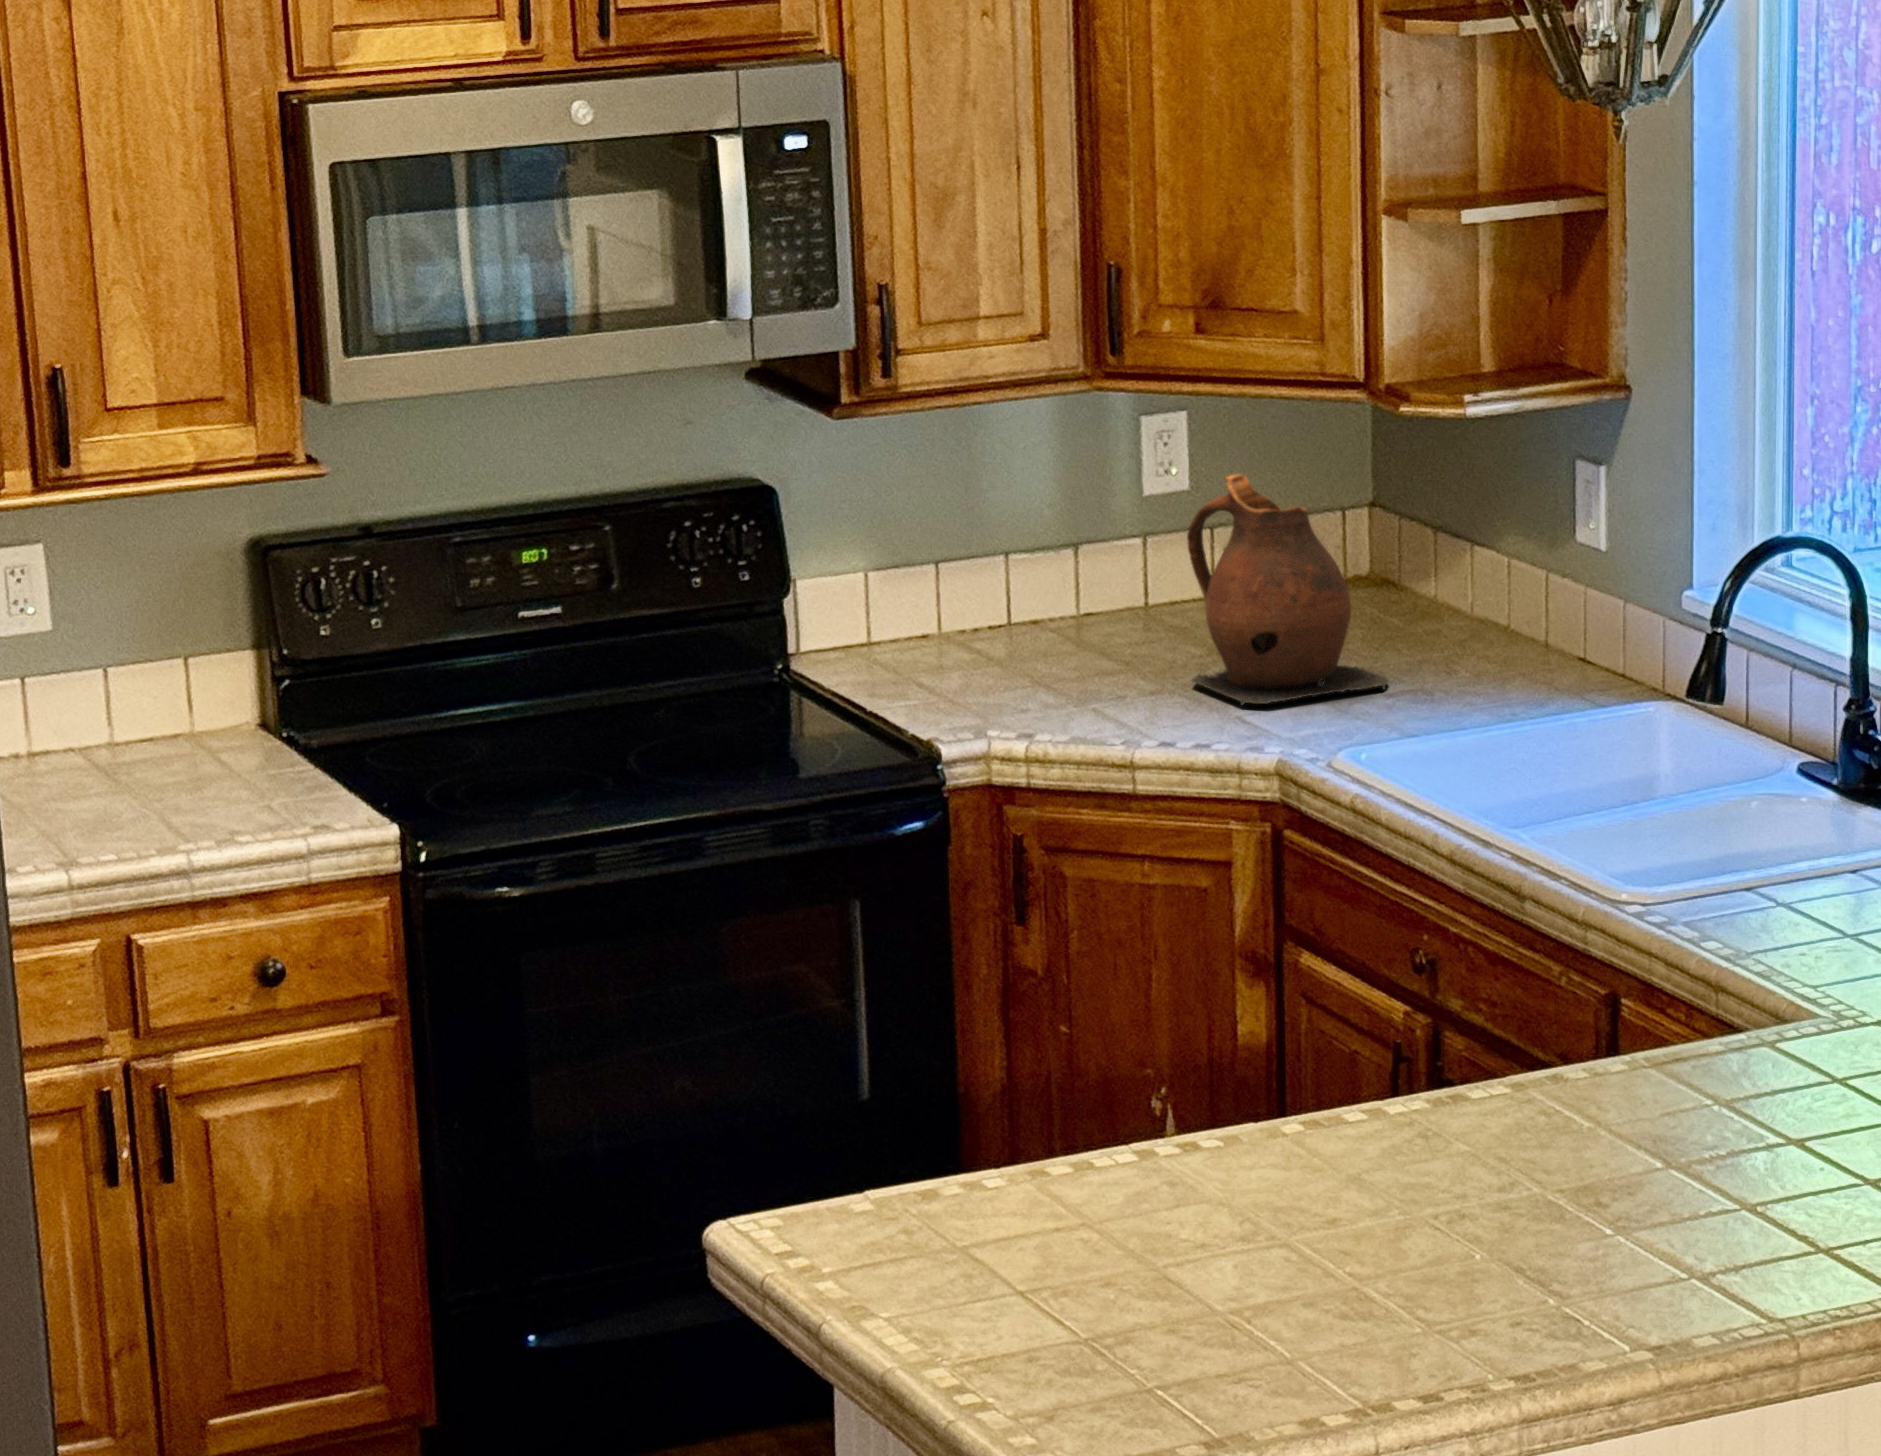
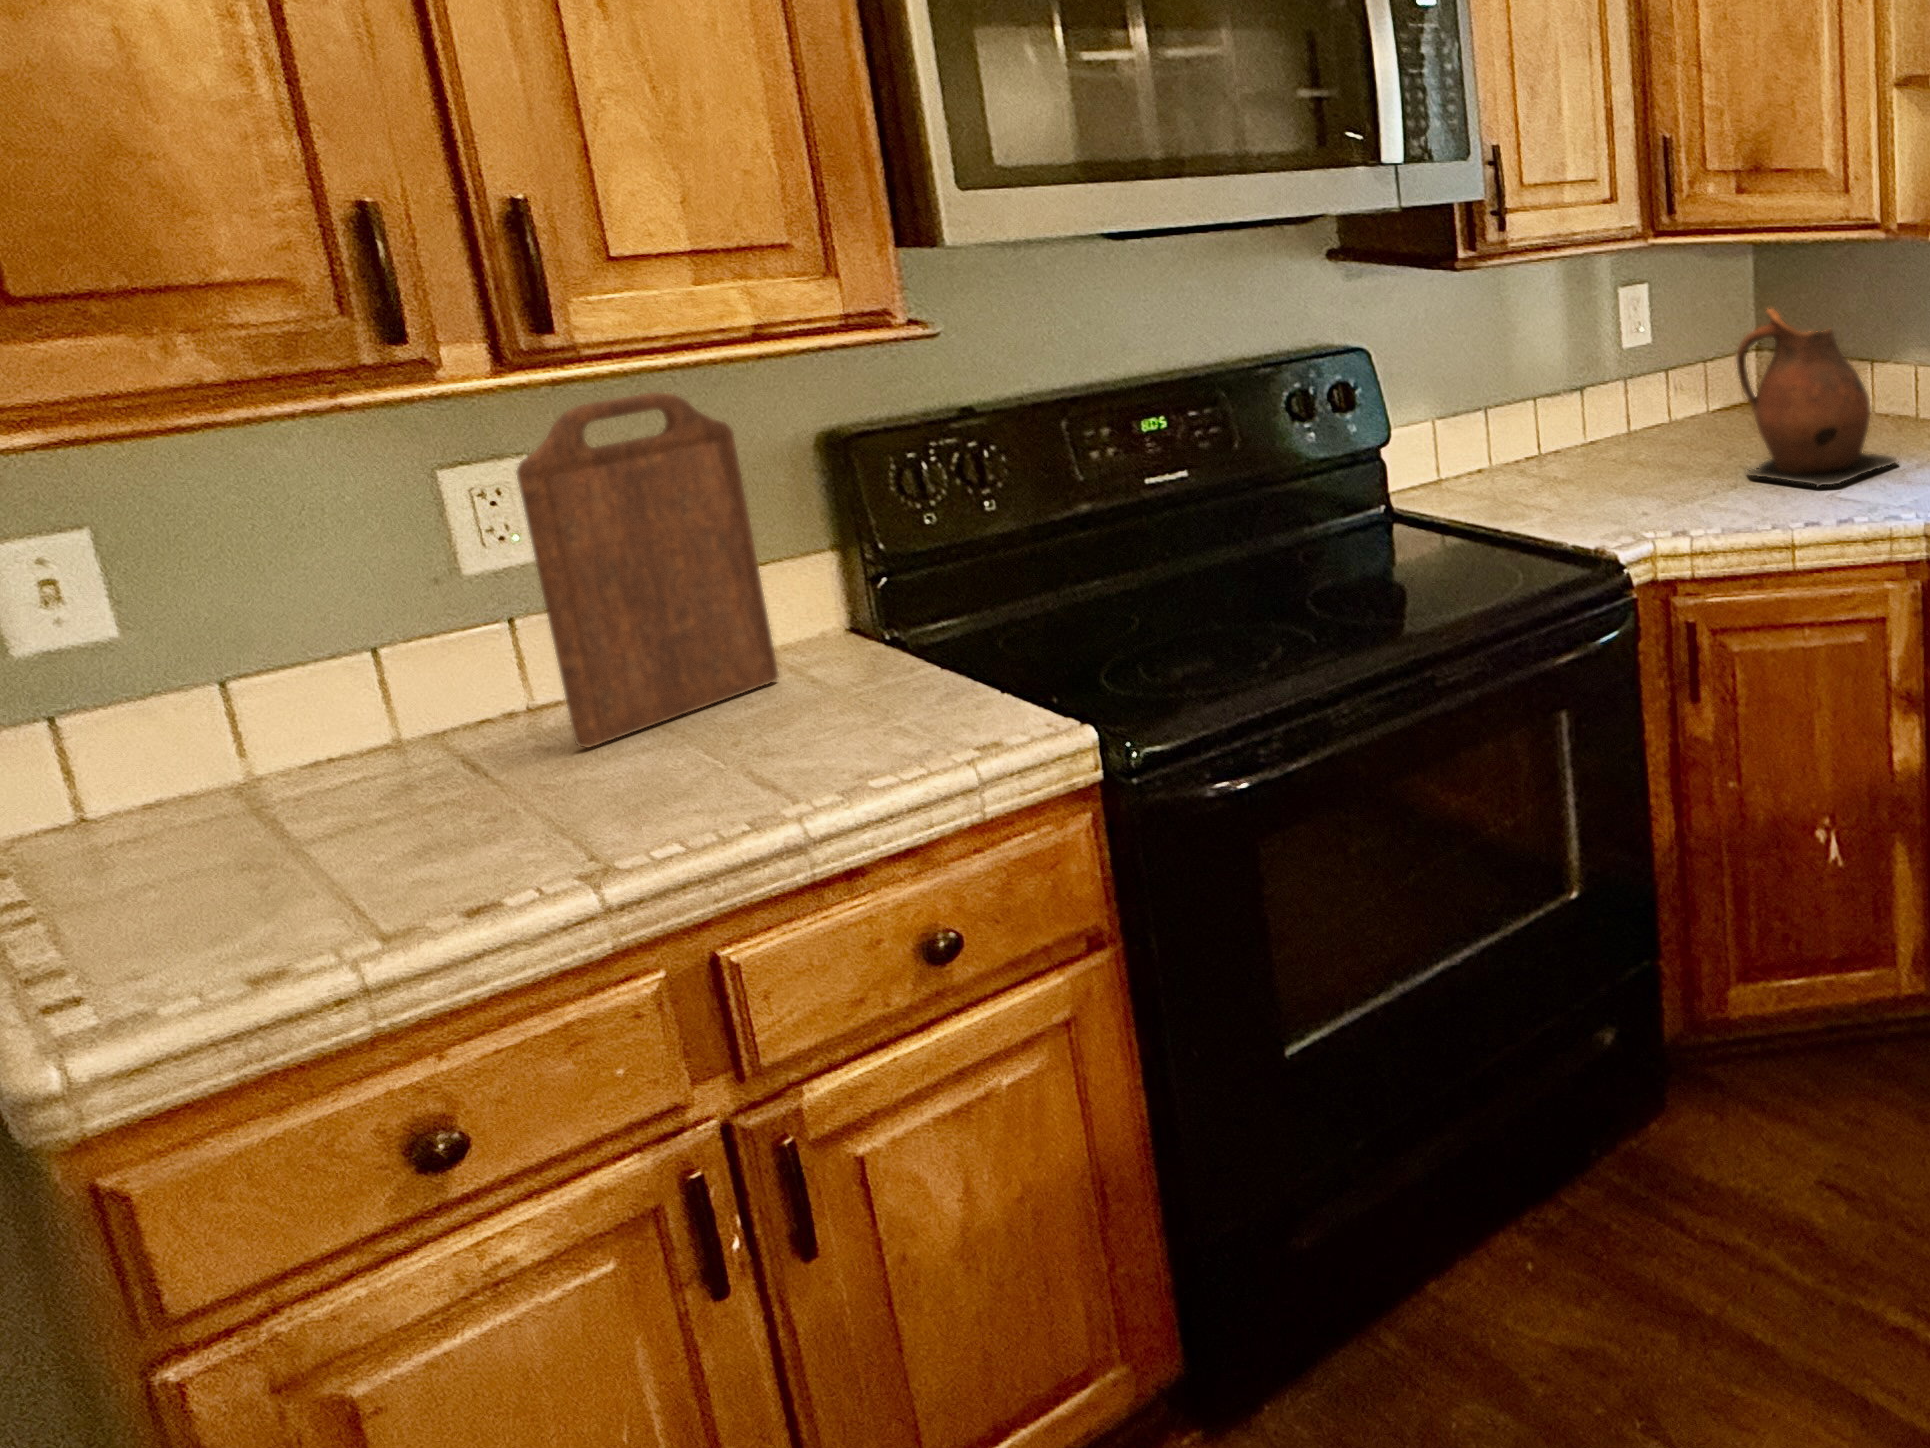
cutting board: none [45,504,203,788] -> present [517,392,778,747]

